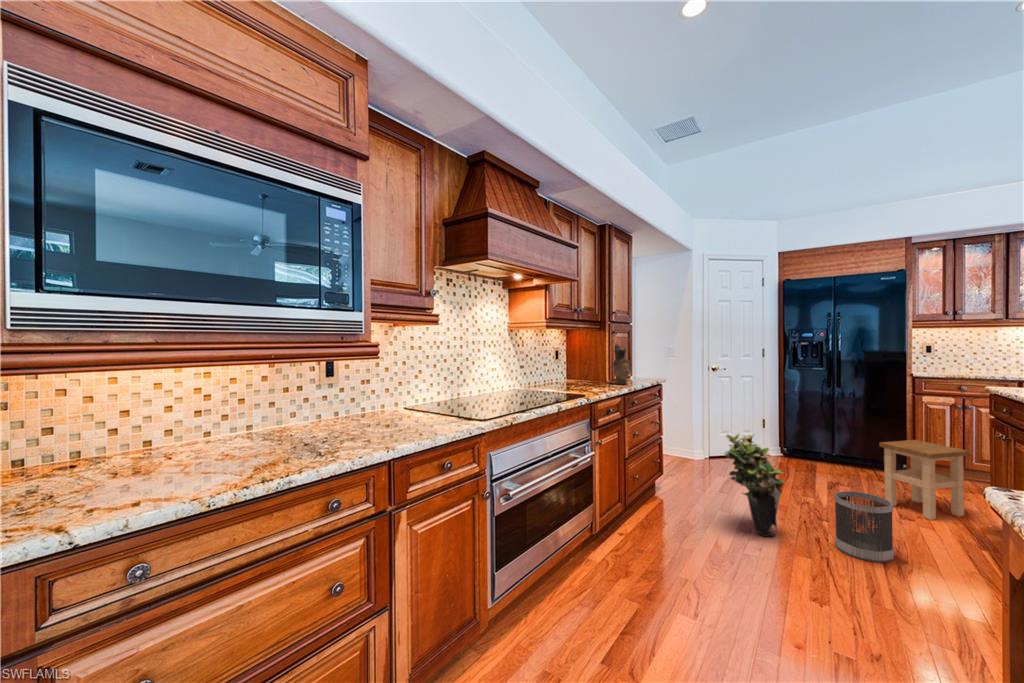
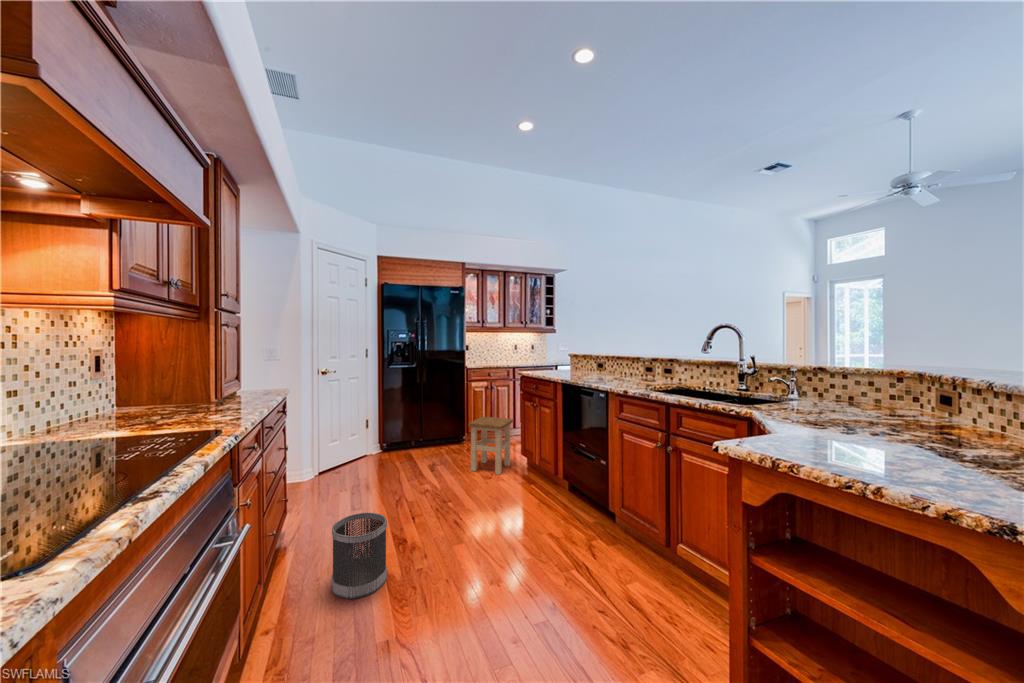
ceramic pitcher: present [613,344,631,384] -> none [228,343,260,404]
potted plant: present [724,434,785,537] -> none [377,438,436,542]
wastebasket: present [834,491,894,562] -> present [332,512,387,599]

